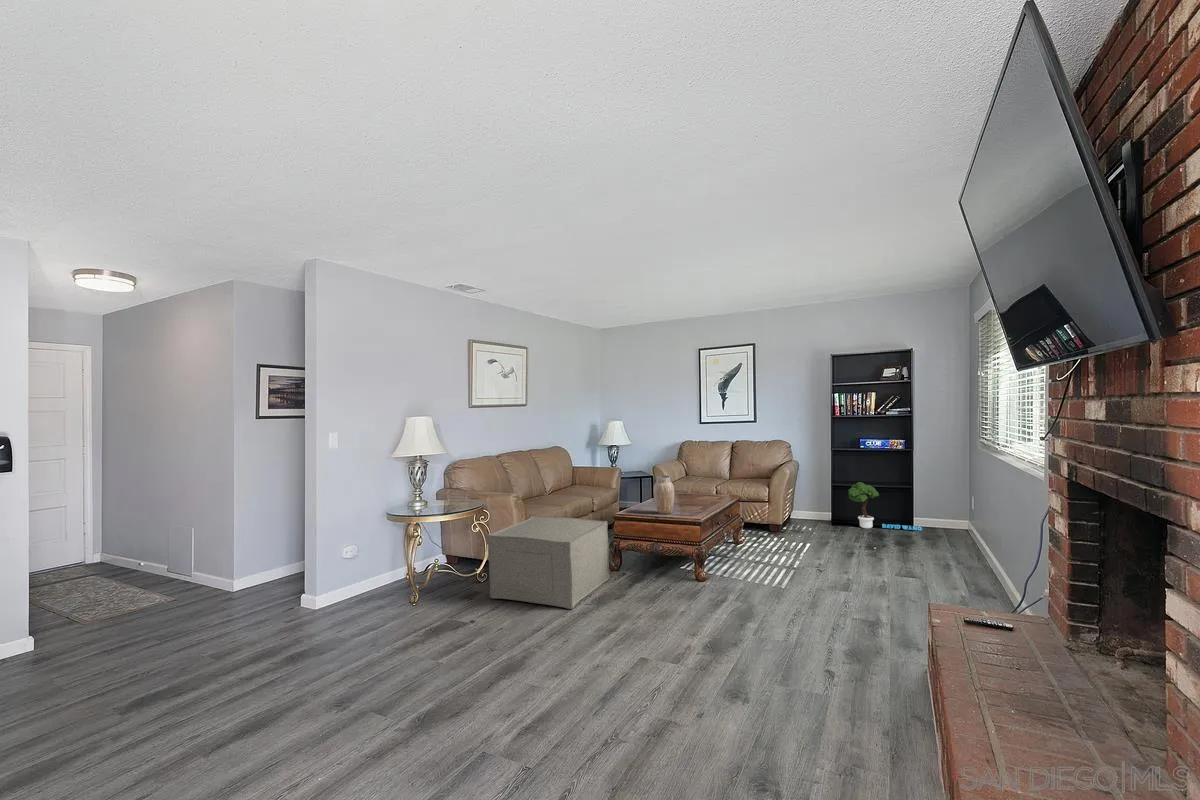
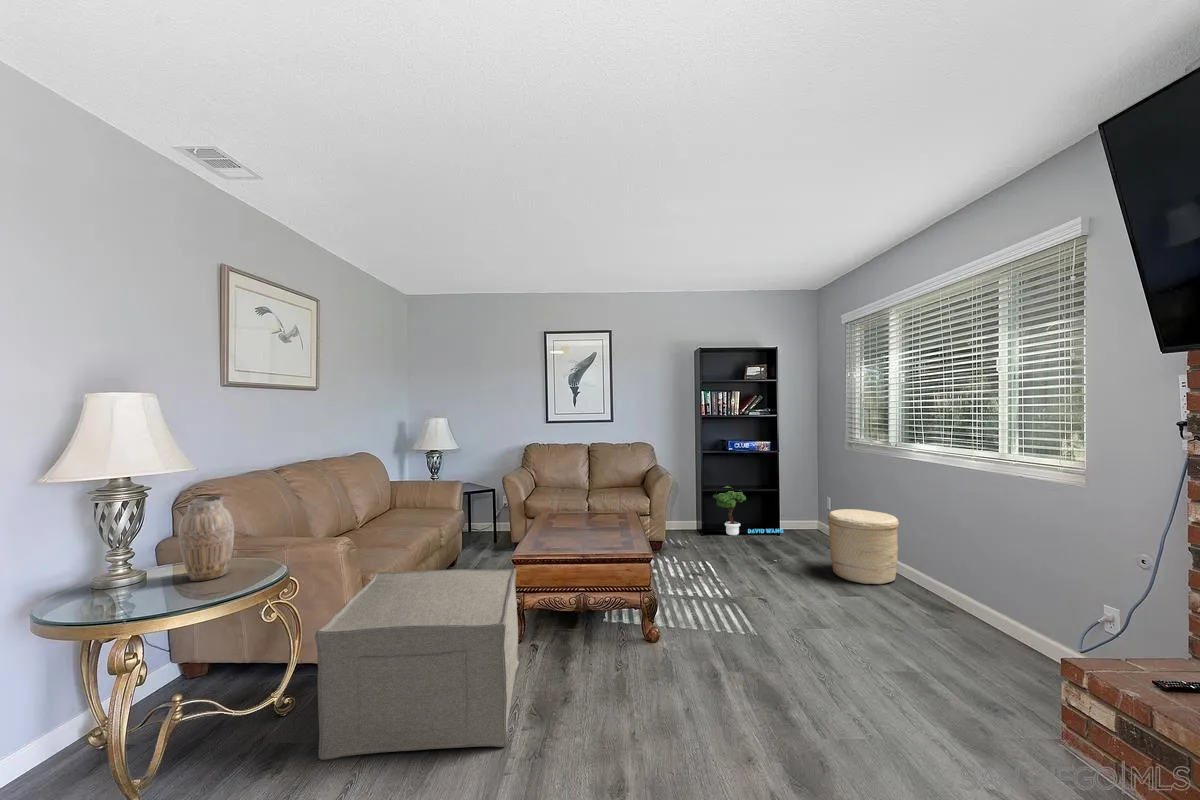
vase: present [653,476,674,514] -> present [178,496,234,581]
woven basket: none [912,507,984,577] -> present [828,509,899,584]

